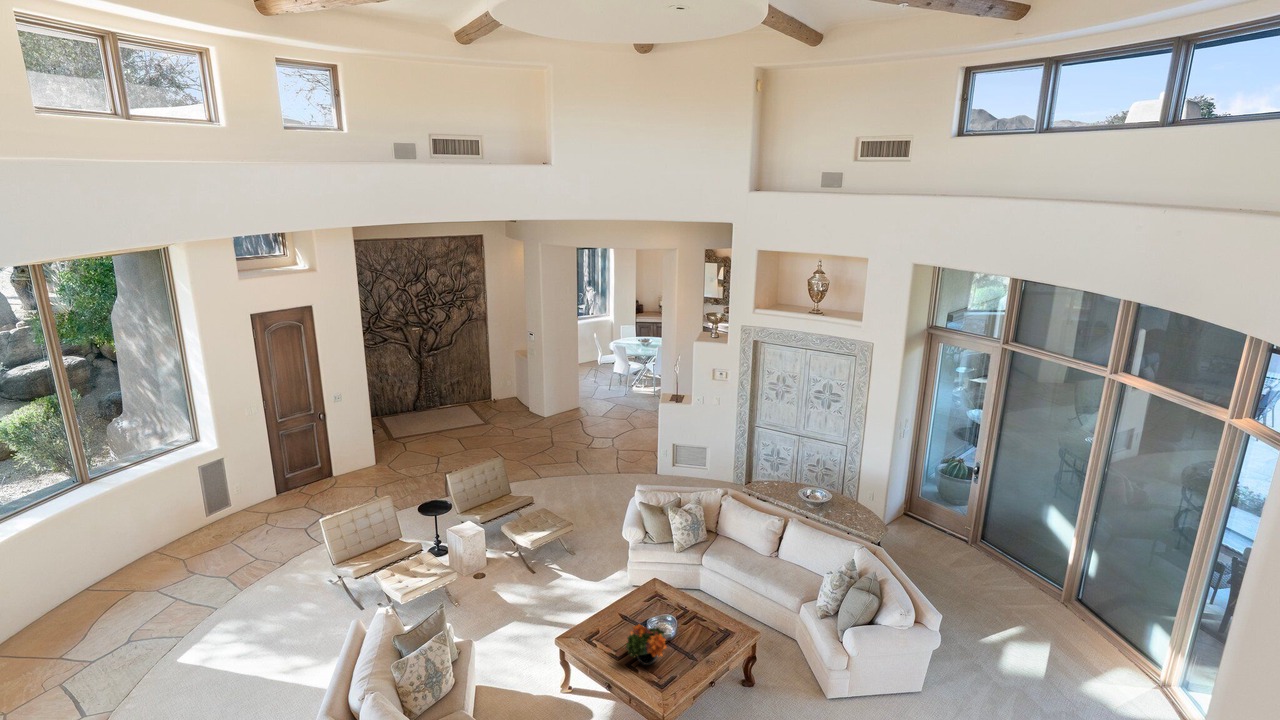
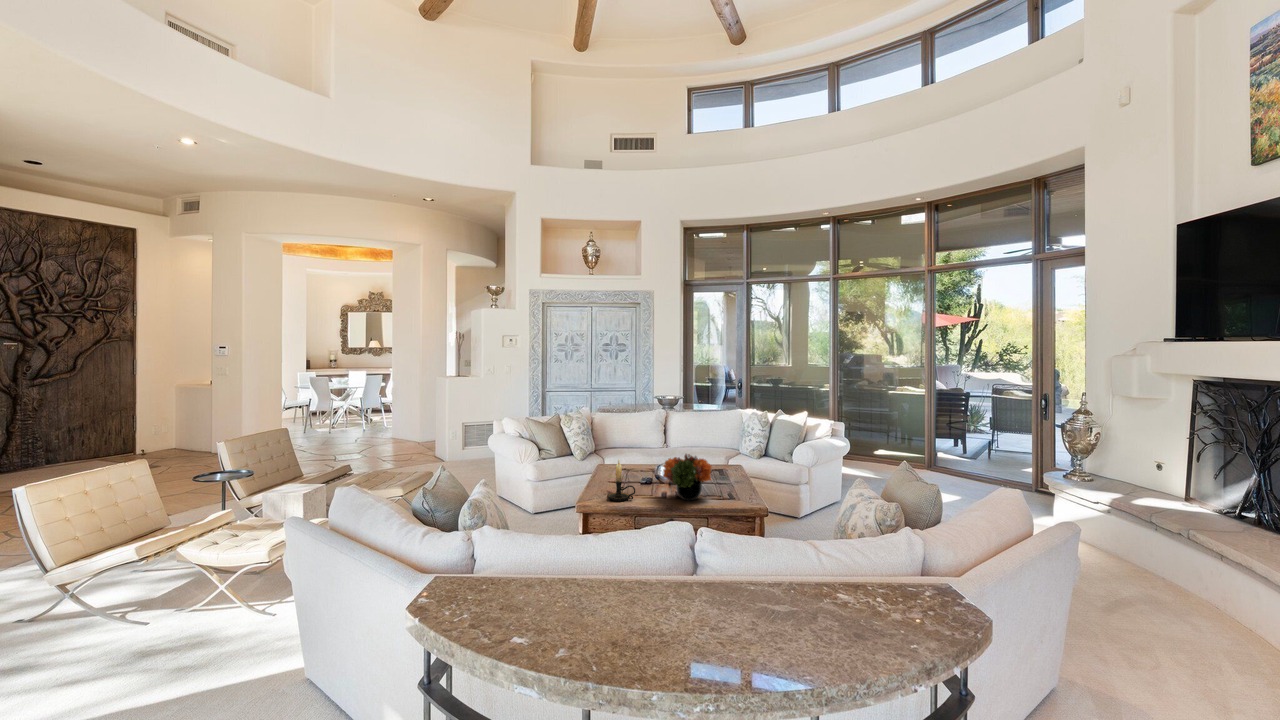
candle holder: none [597,609,614,643] -> present [608,459,635,501]

